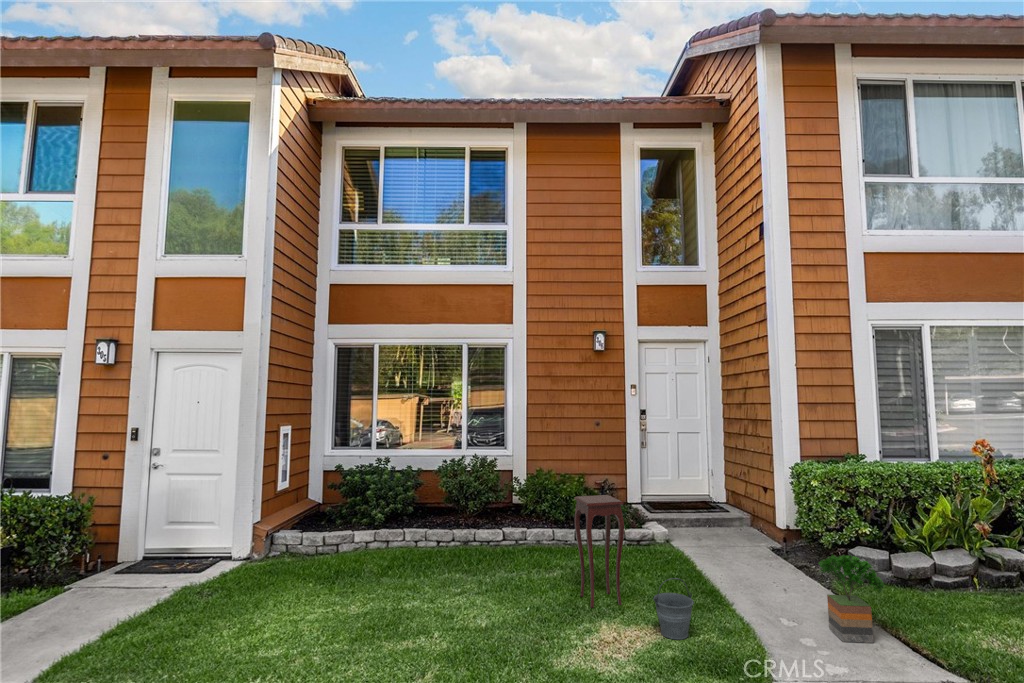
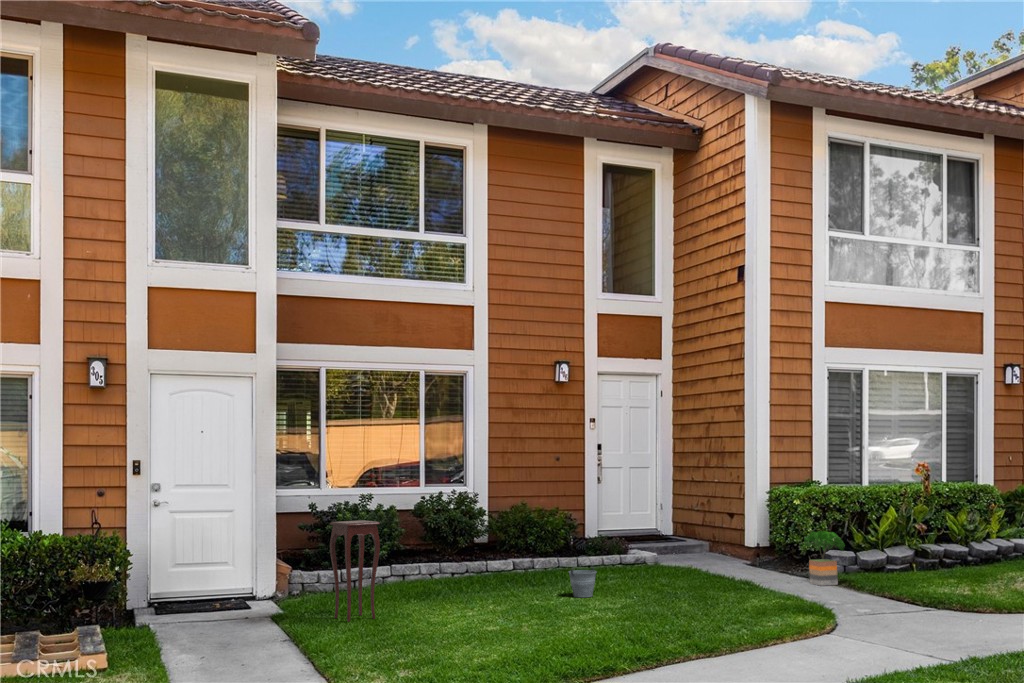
side table: present [574,495,624,608] -> present [330,520,380,622]
bucket: present [654,578,694,640] -> present [569,567,597,597]

